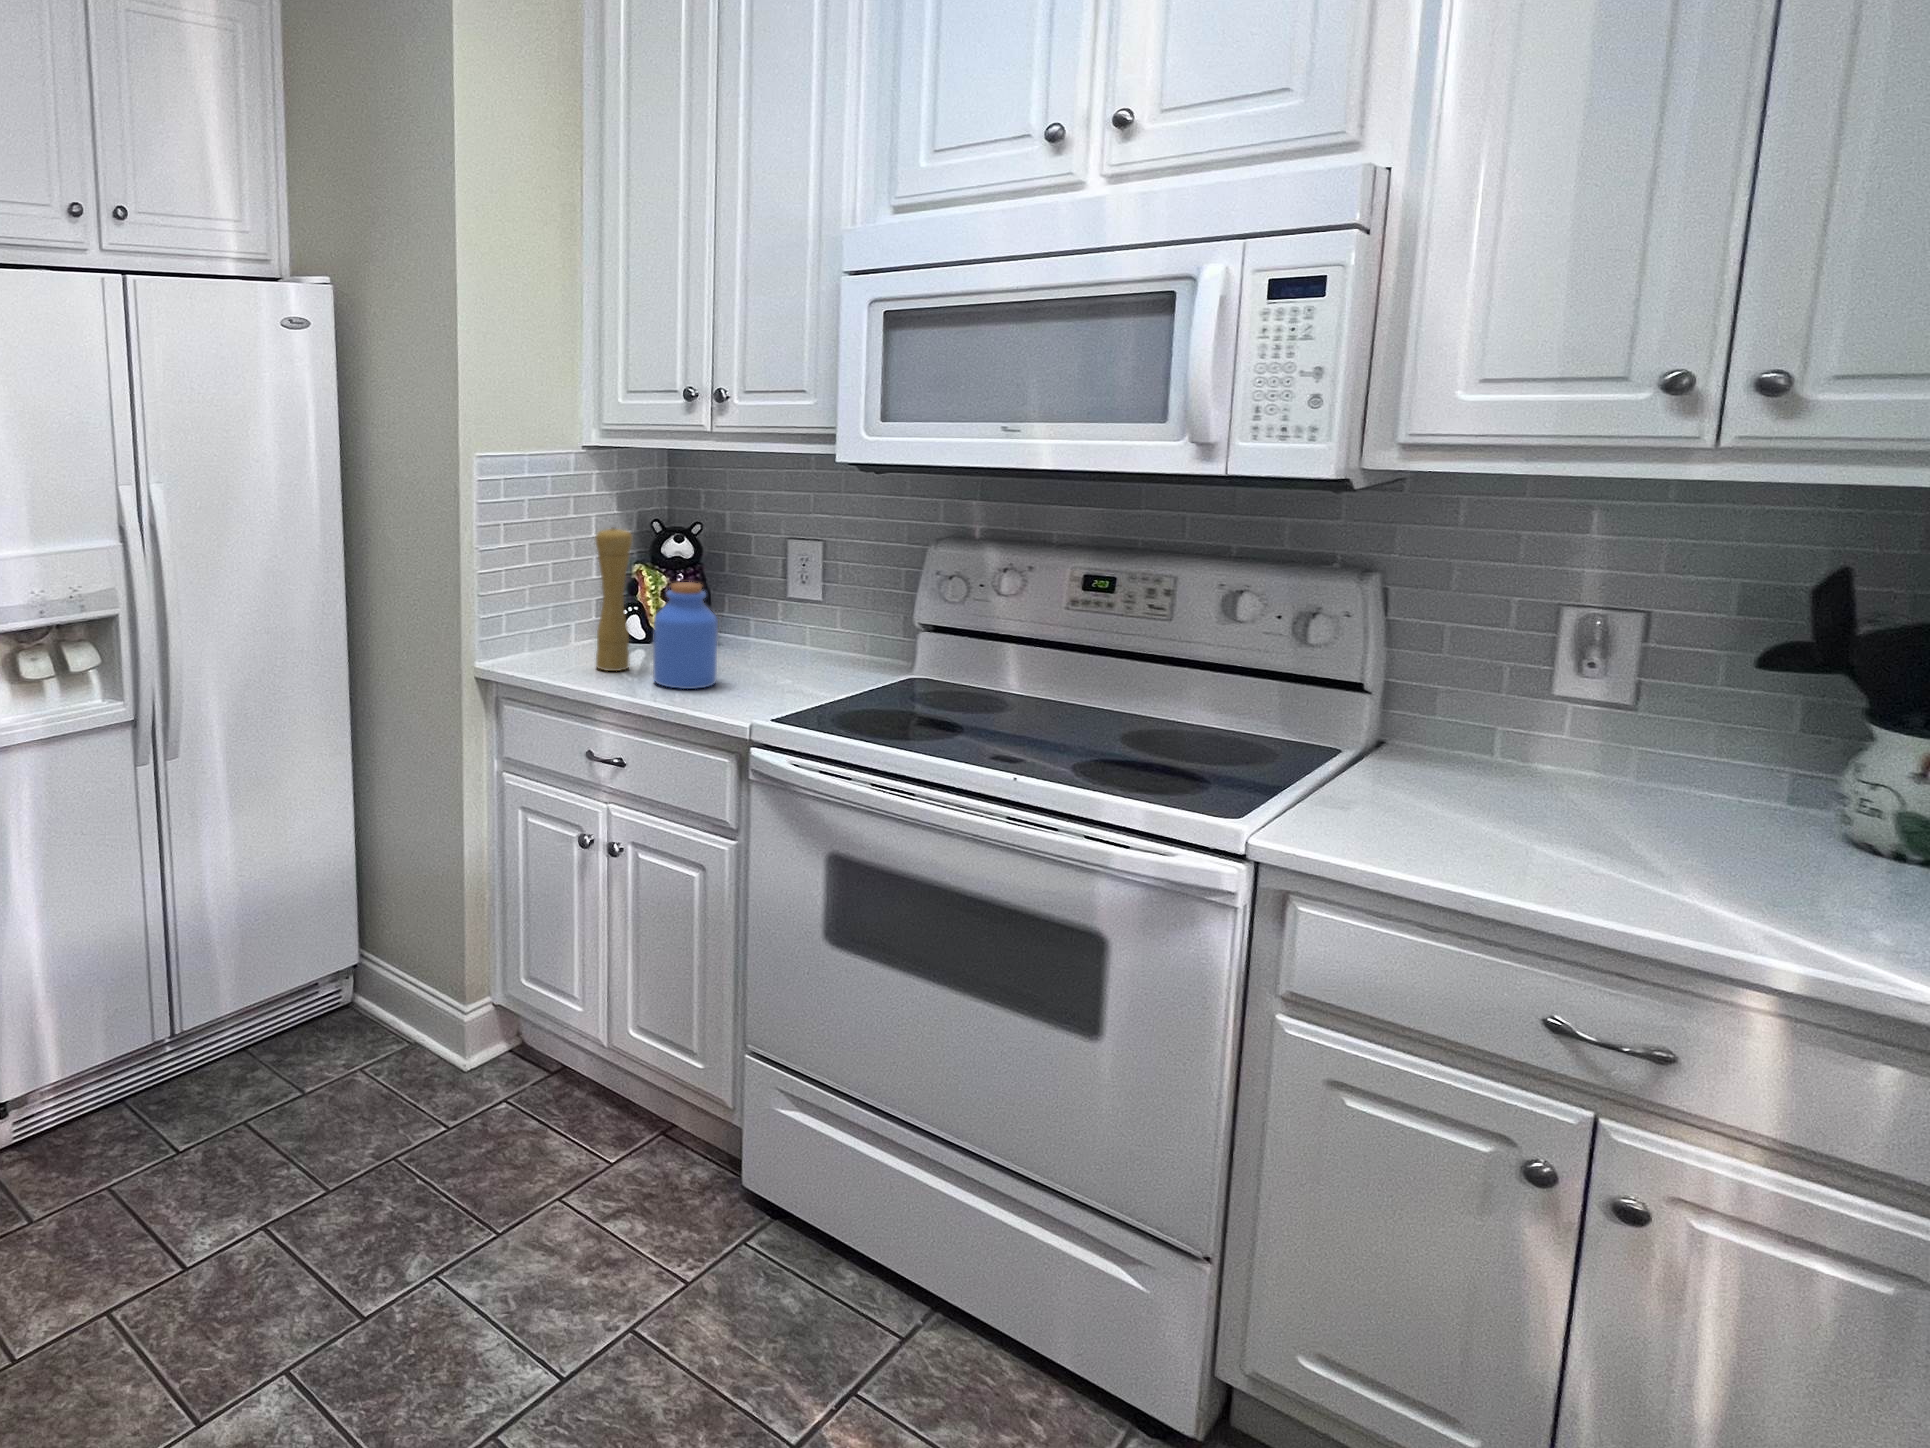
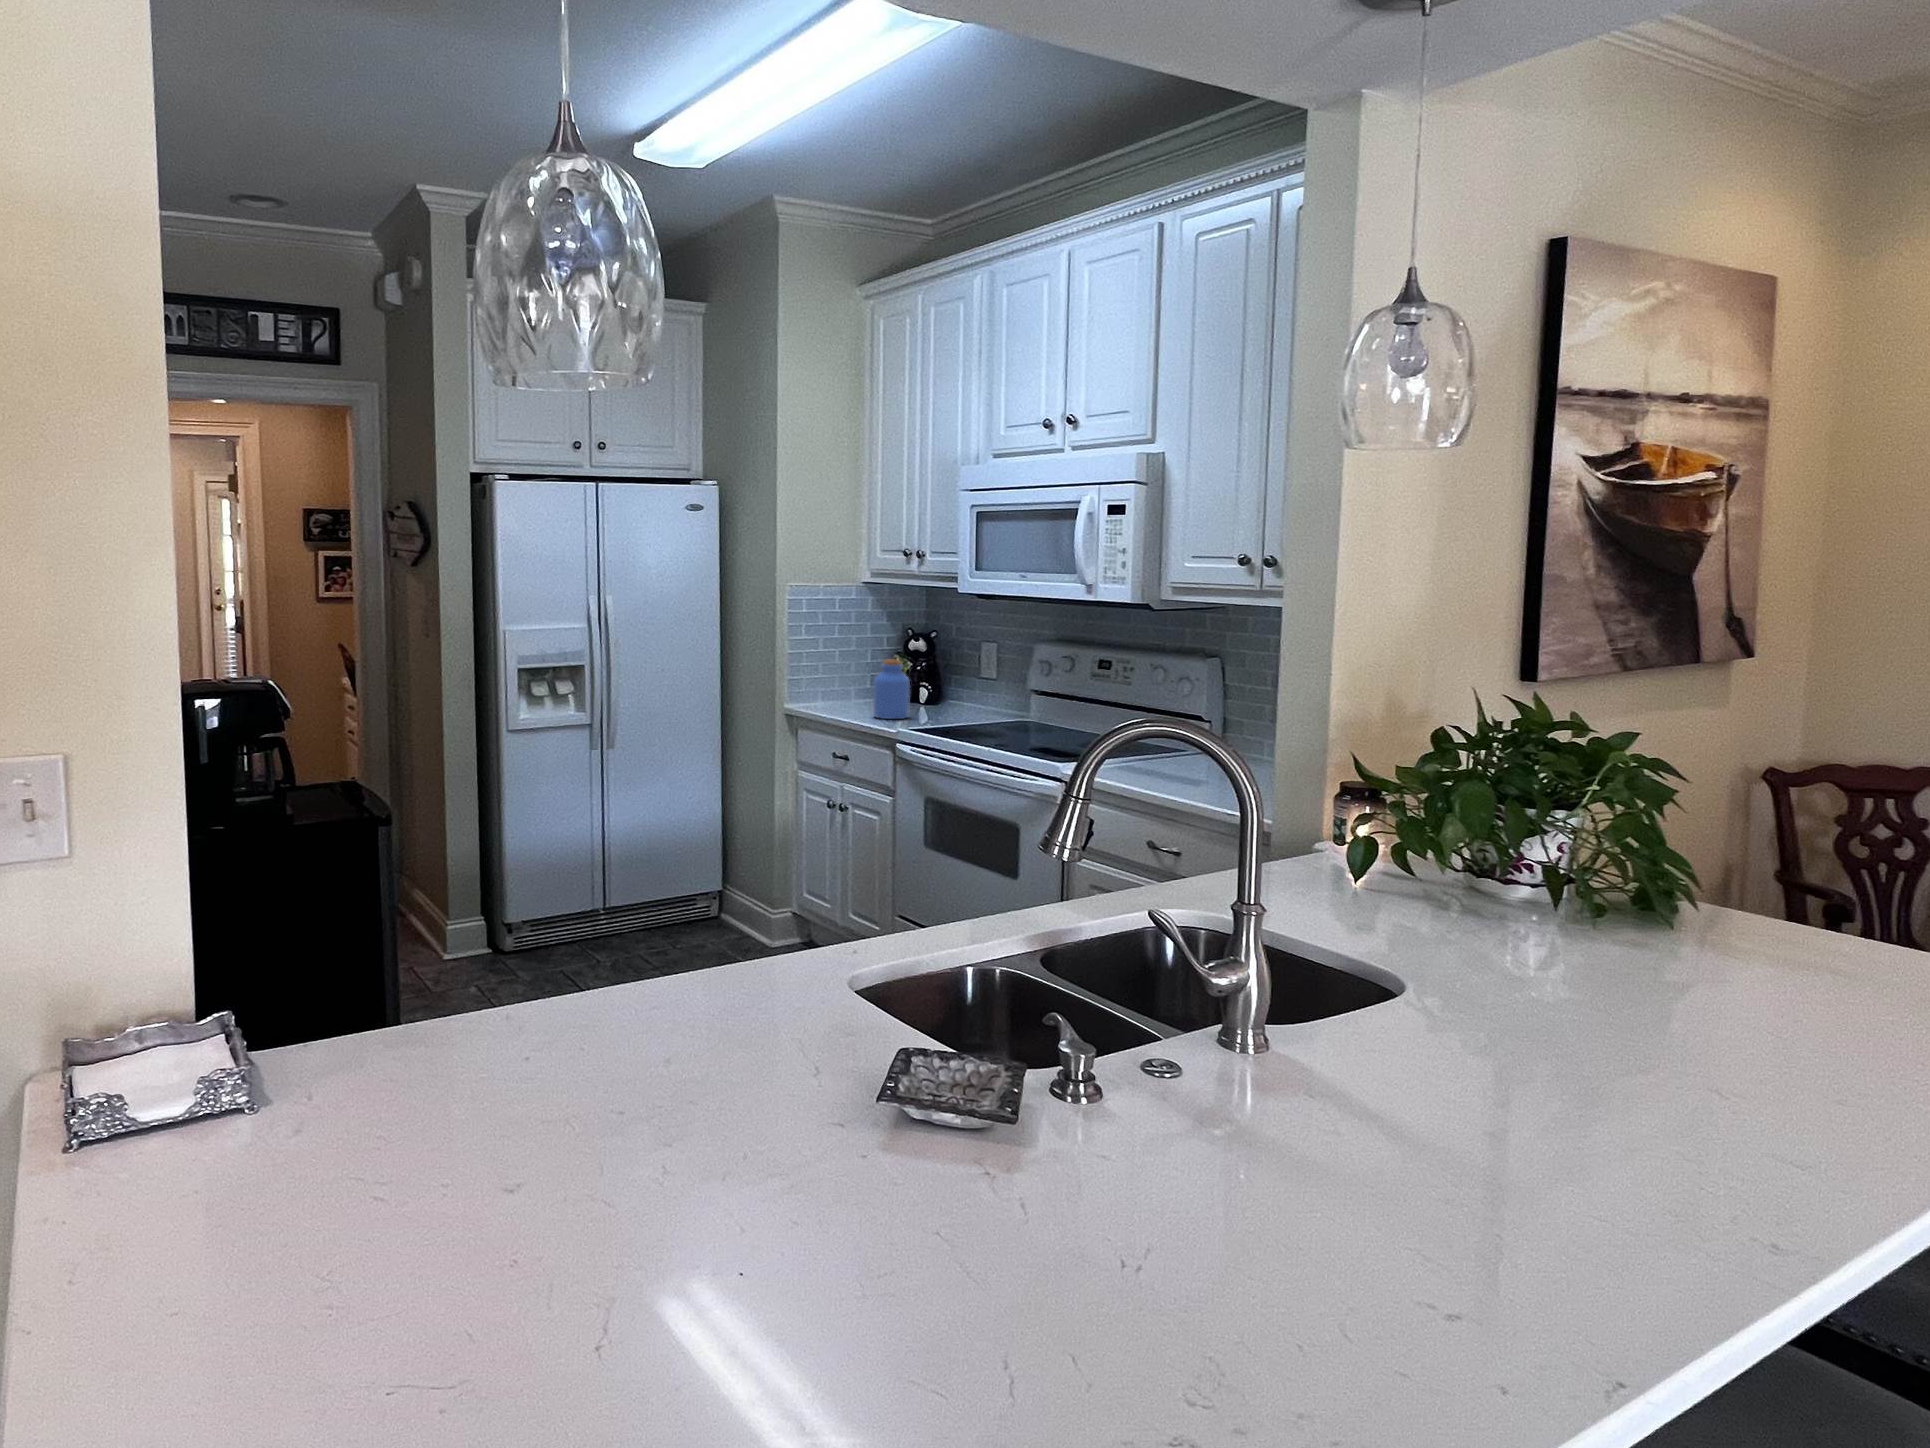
pepper mill: present [595,527,632,671] -> none [851,628,873,712]

